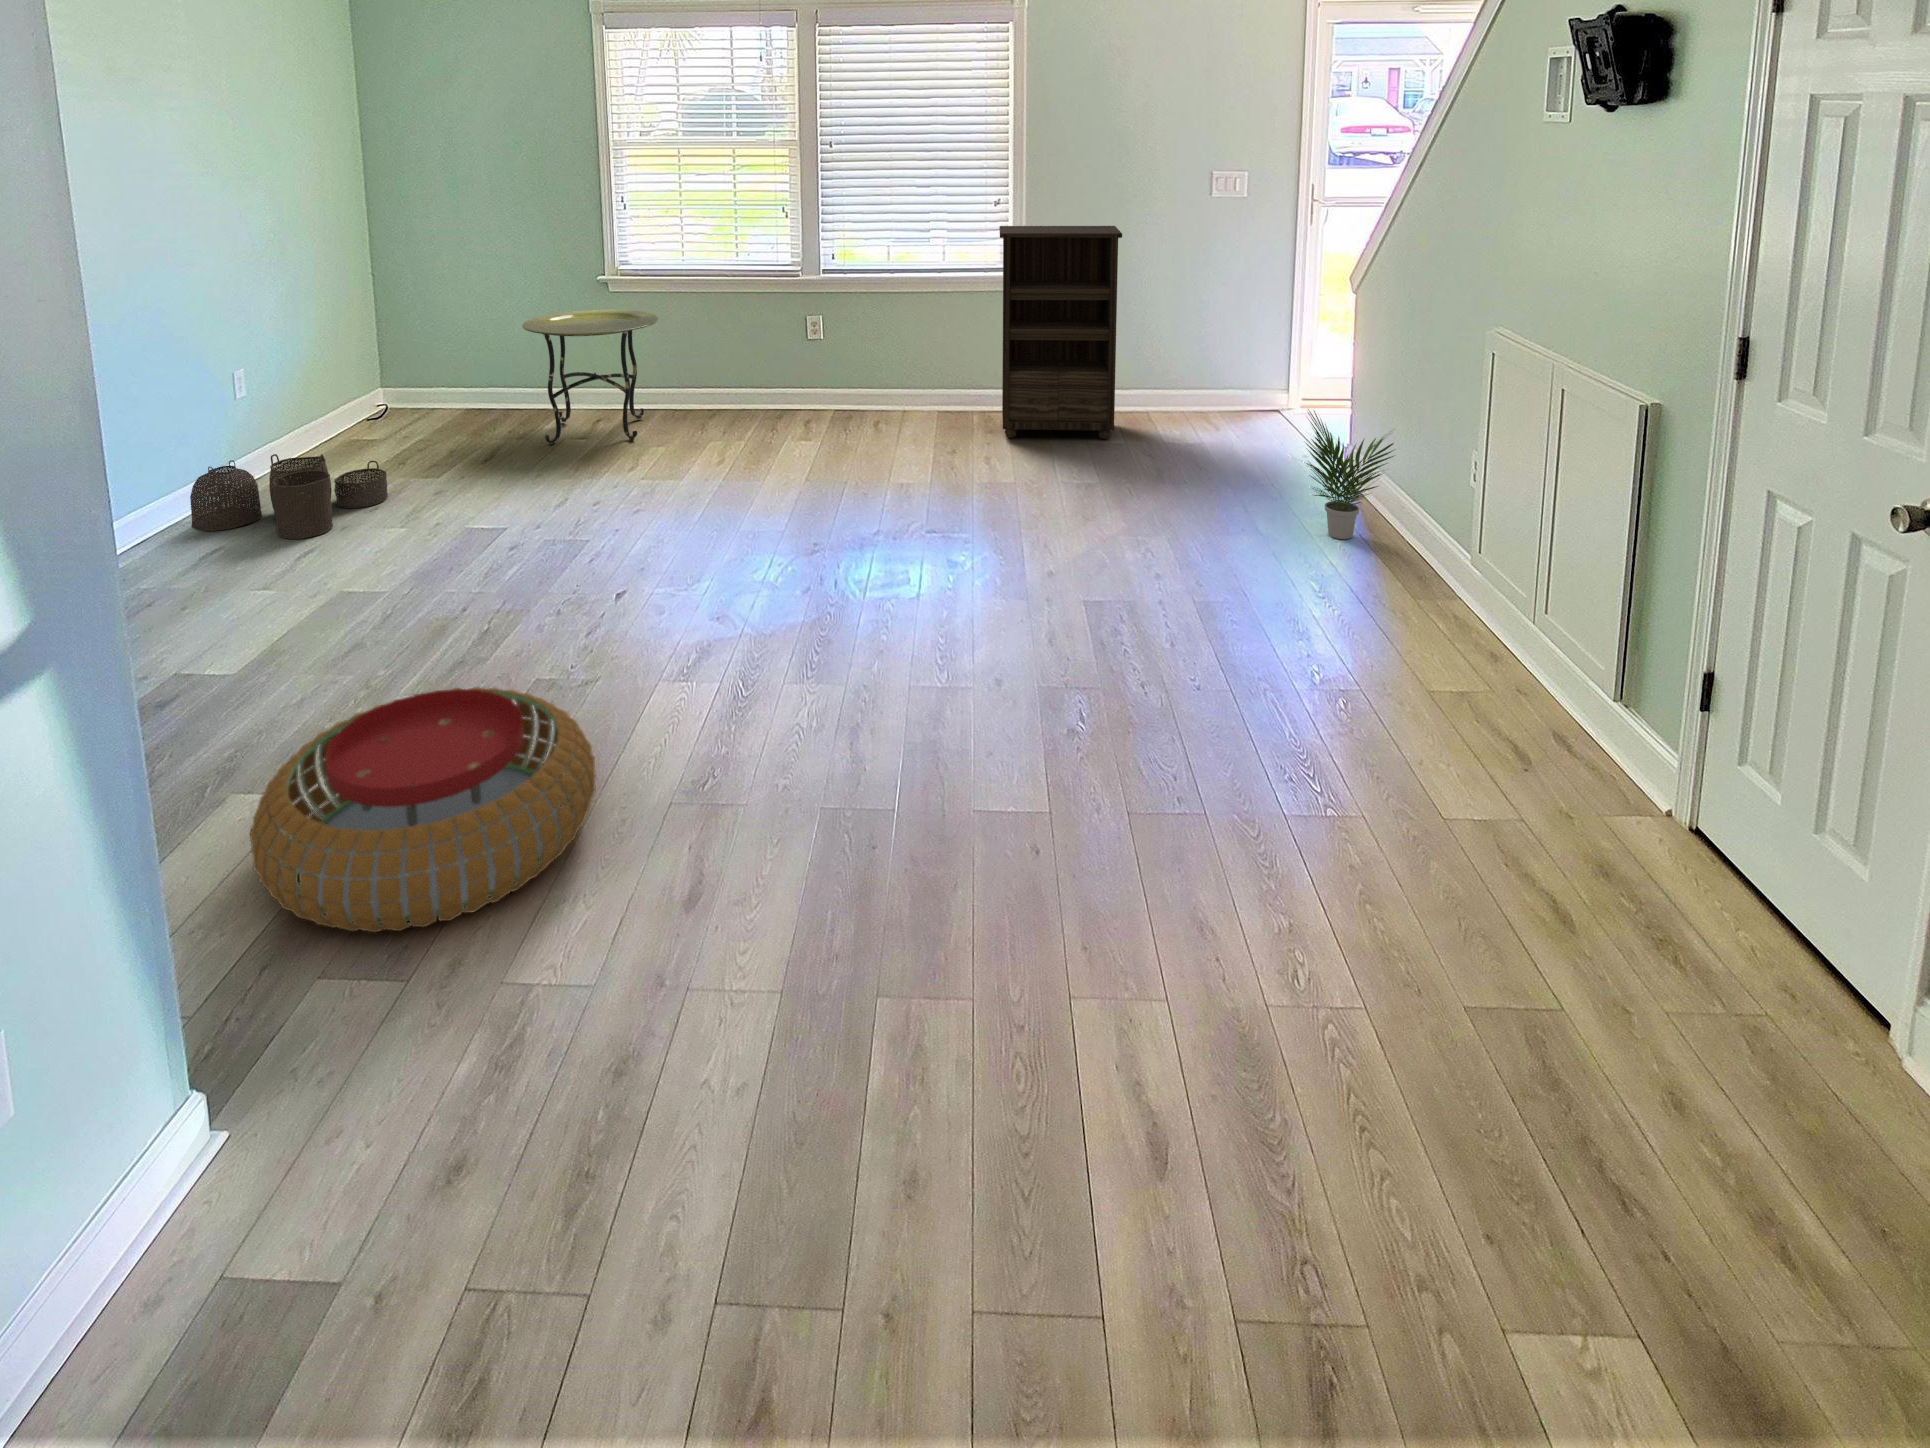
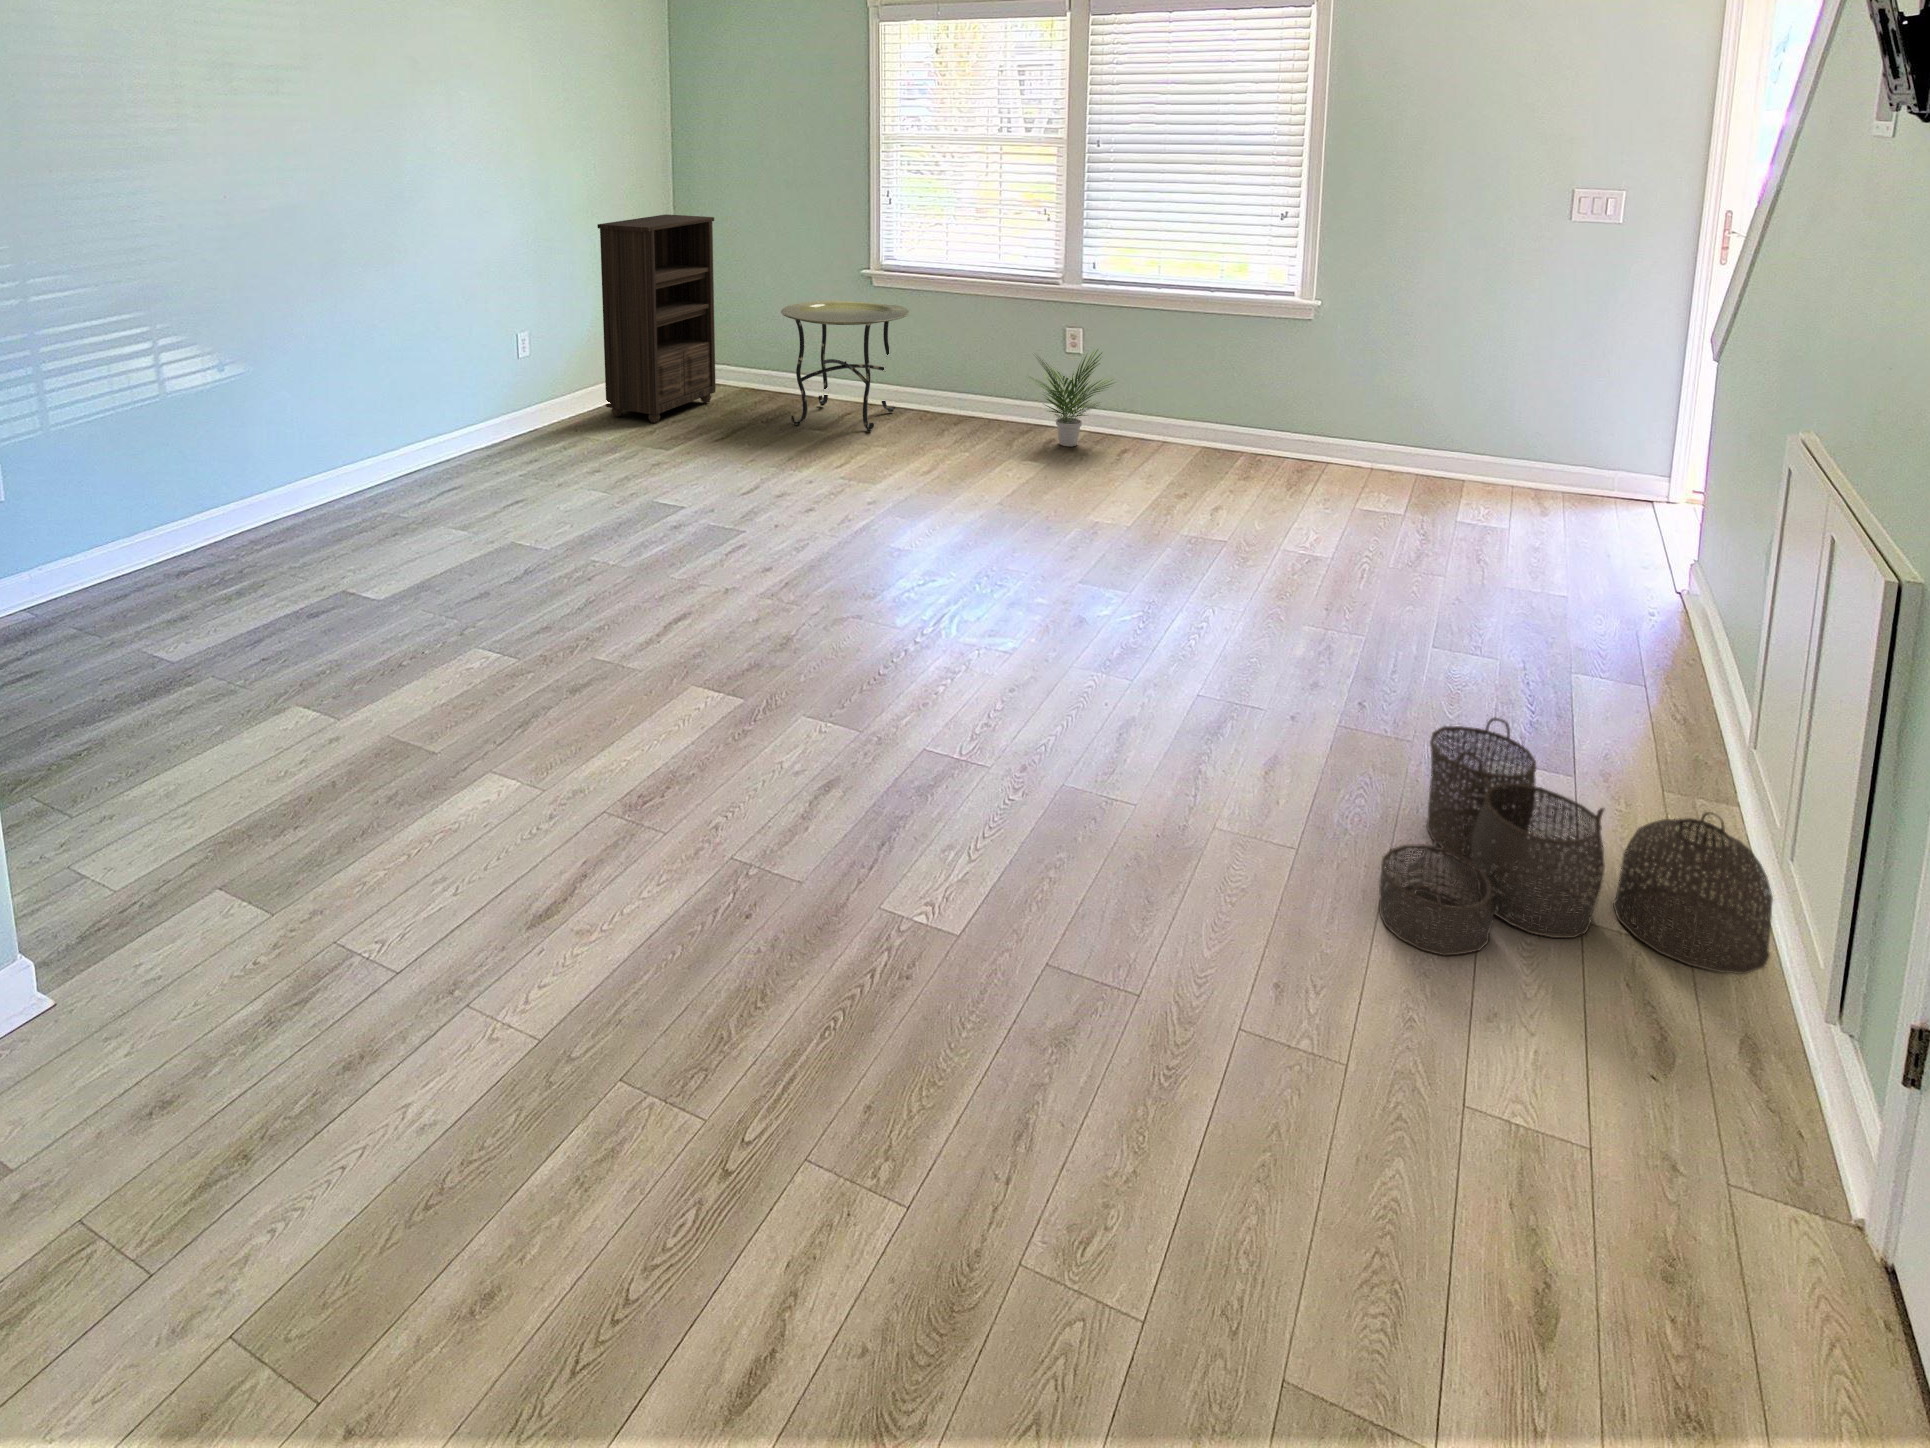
bookshelf: present [999,226,1122,439] -> present [597,214,716,423]
potted plant: present [1306,409,1394,539] -> present [1030,349,1116,447]
woven basket: present [190,454,388,539] -> present [1379,718,1773,974]
pouf: present [250,687,596,932] -> none [284,623,585,824]

